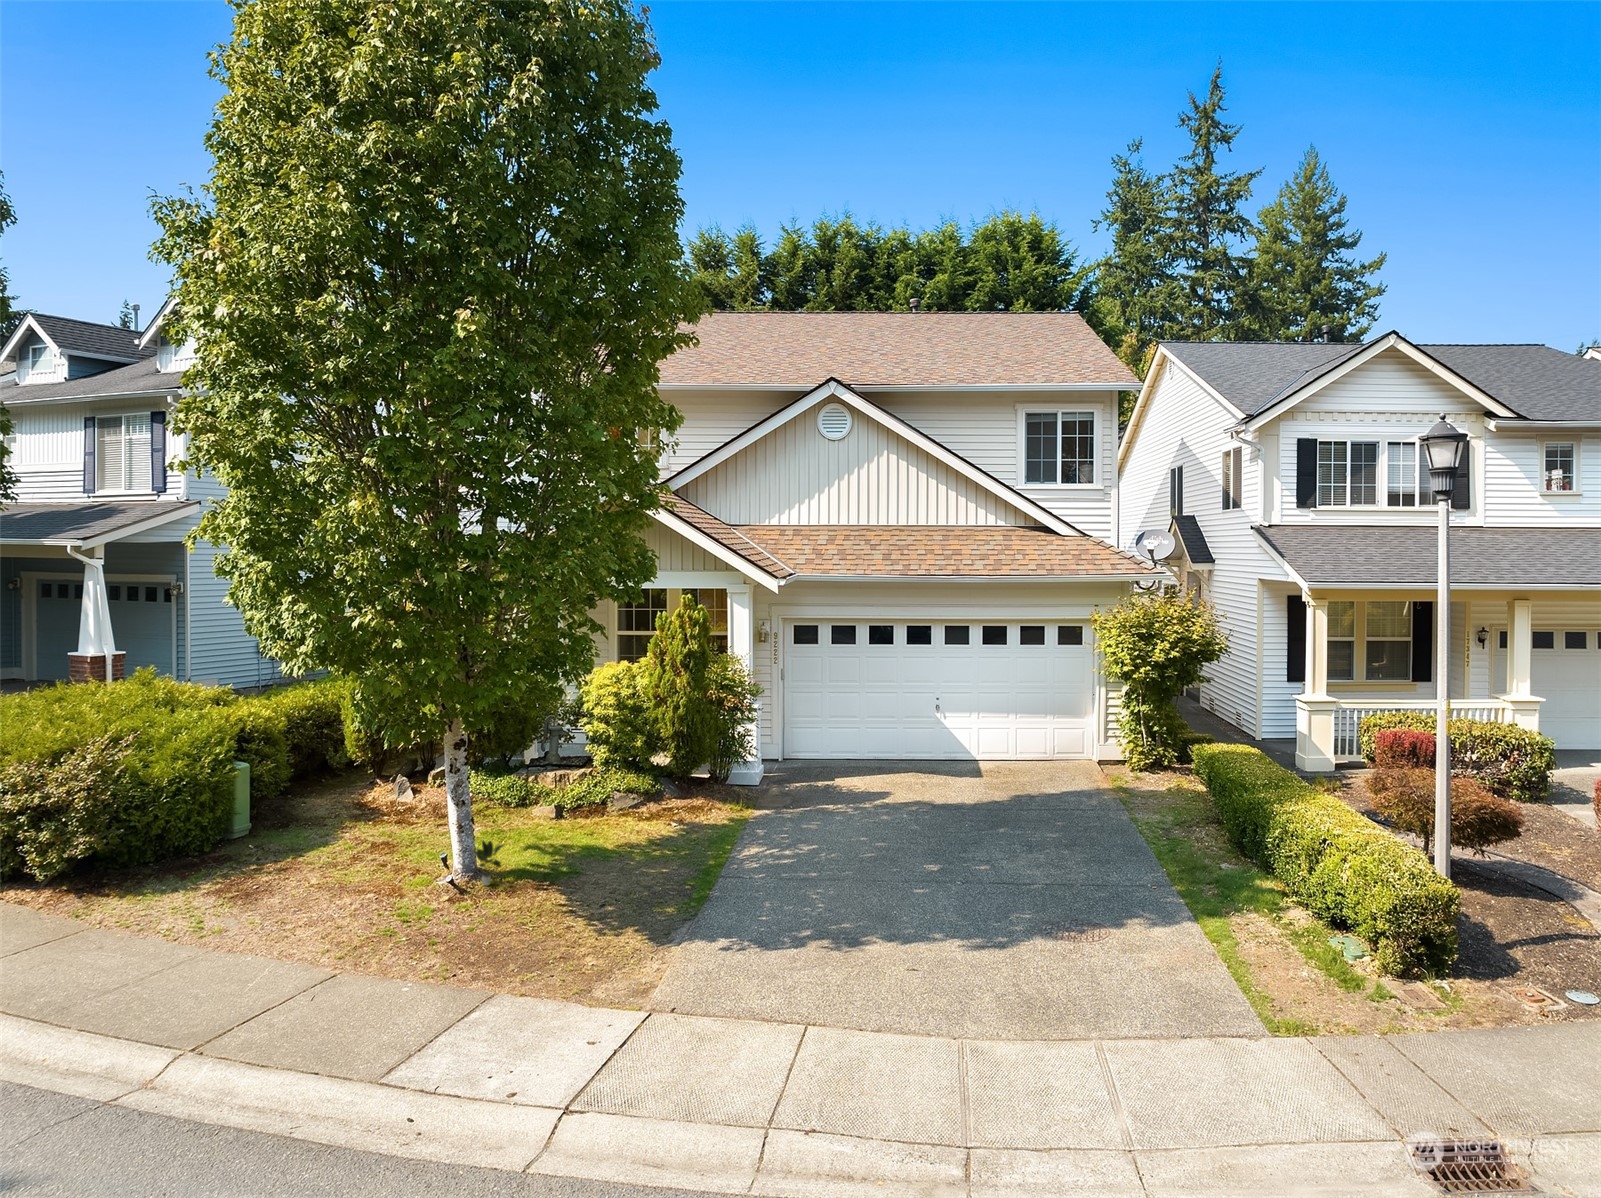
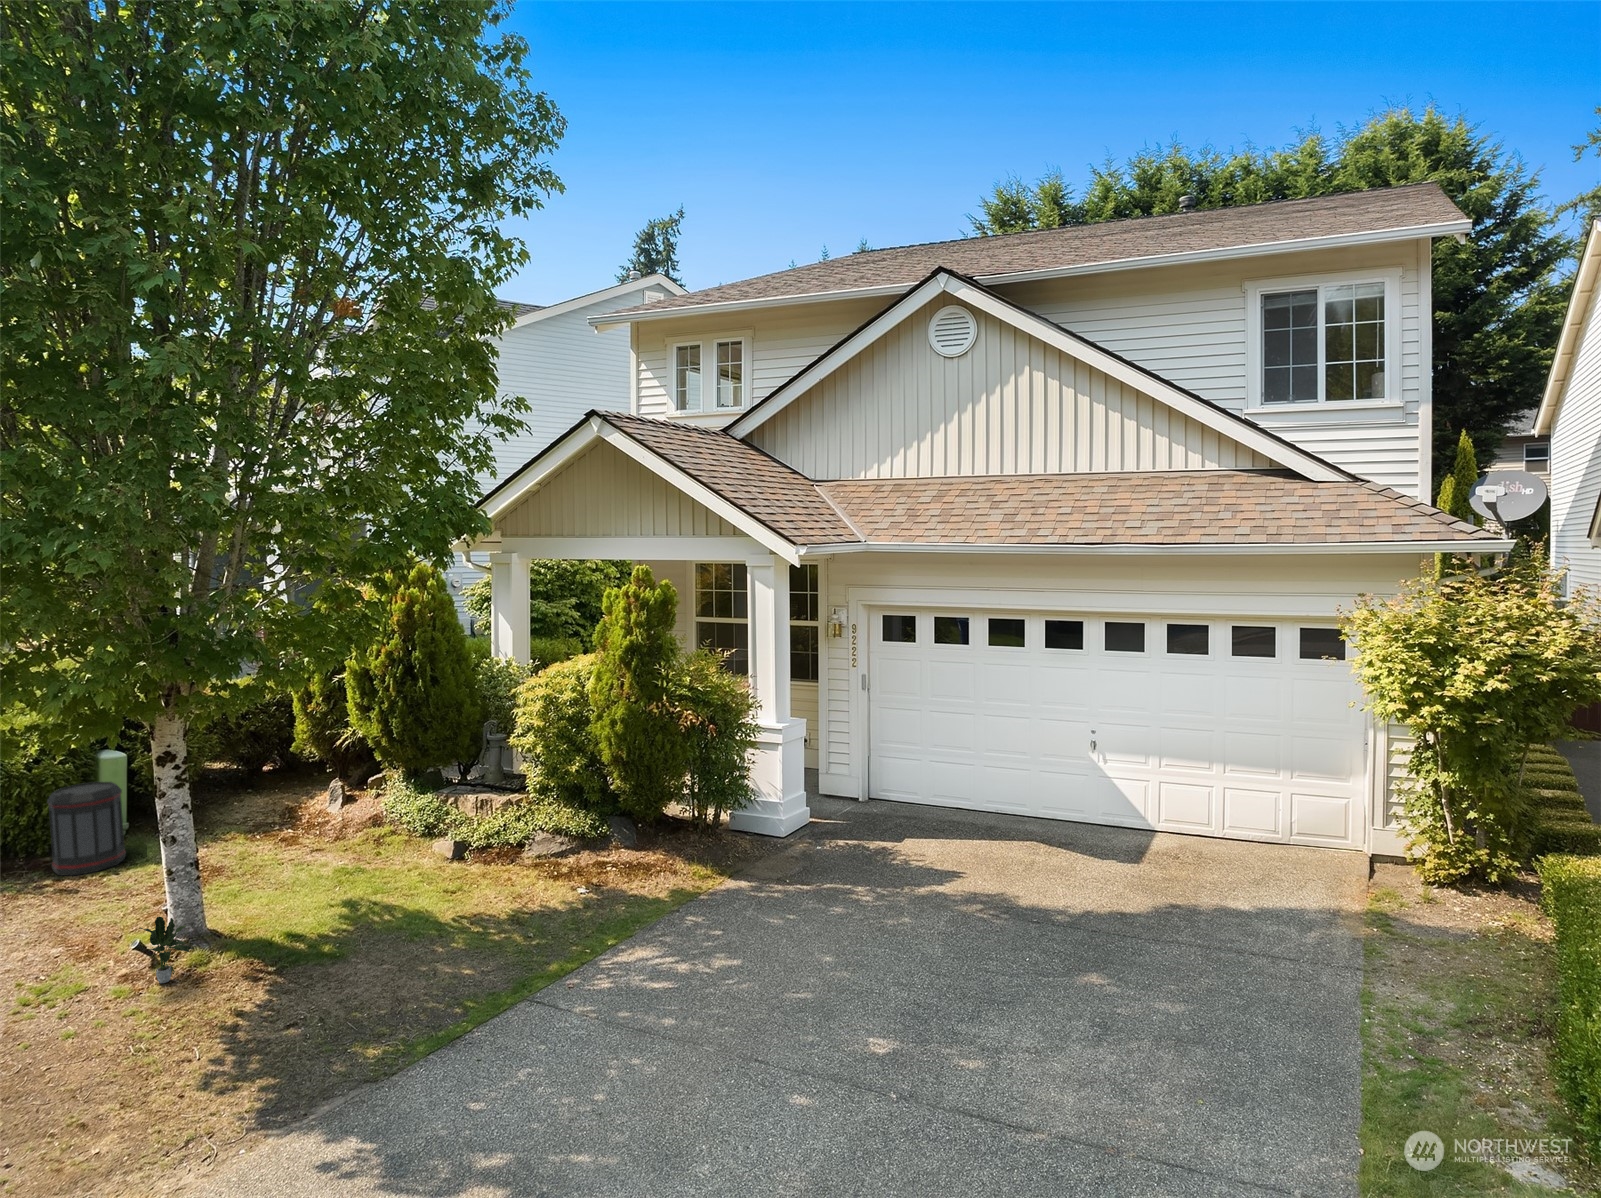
trash can: none [218,782,275,861] -> present [47,782,126,876]

